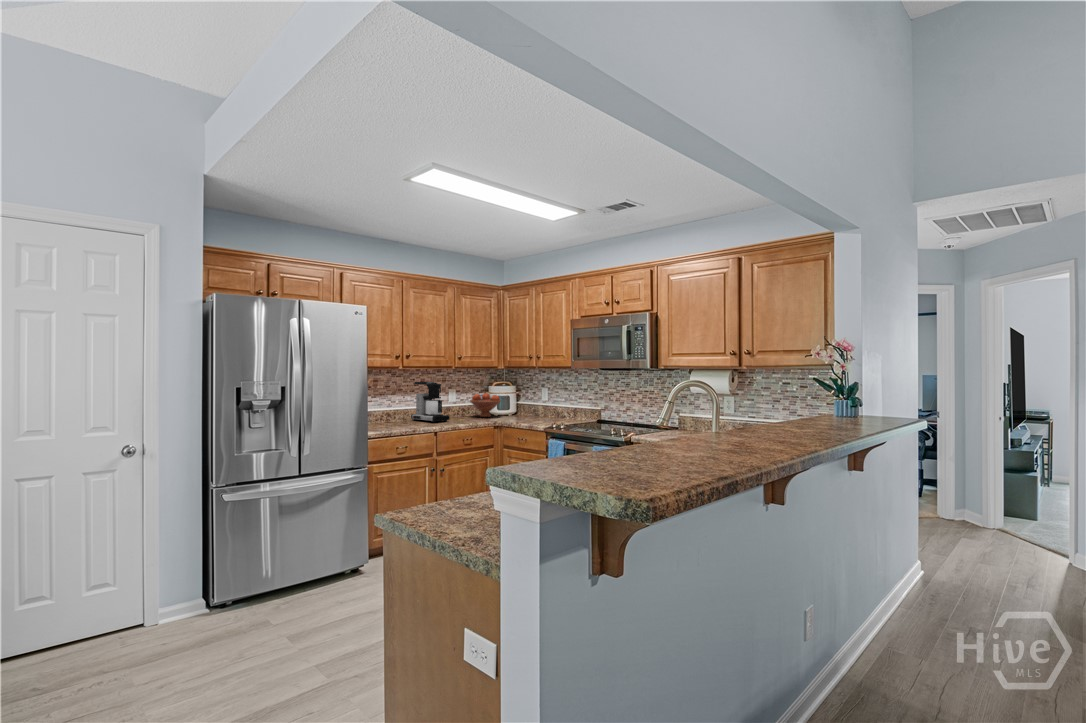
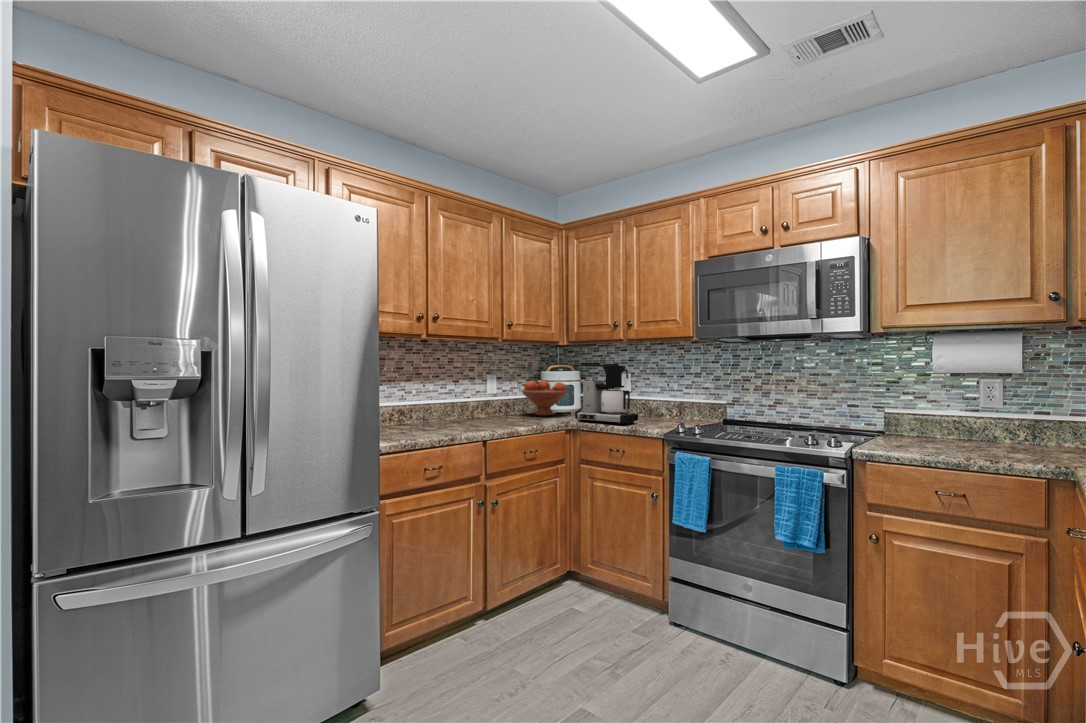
coffee maker: present [411,382,450,422] -> present [575,363,638,425]

